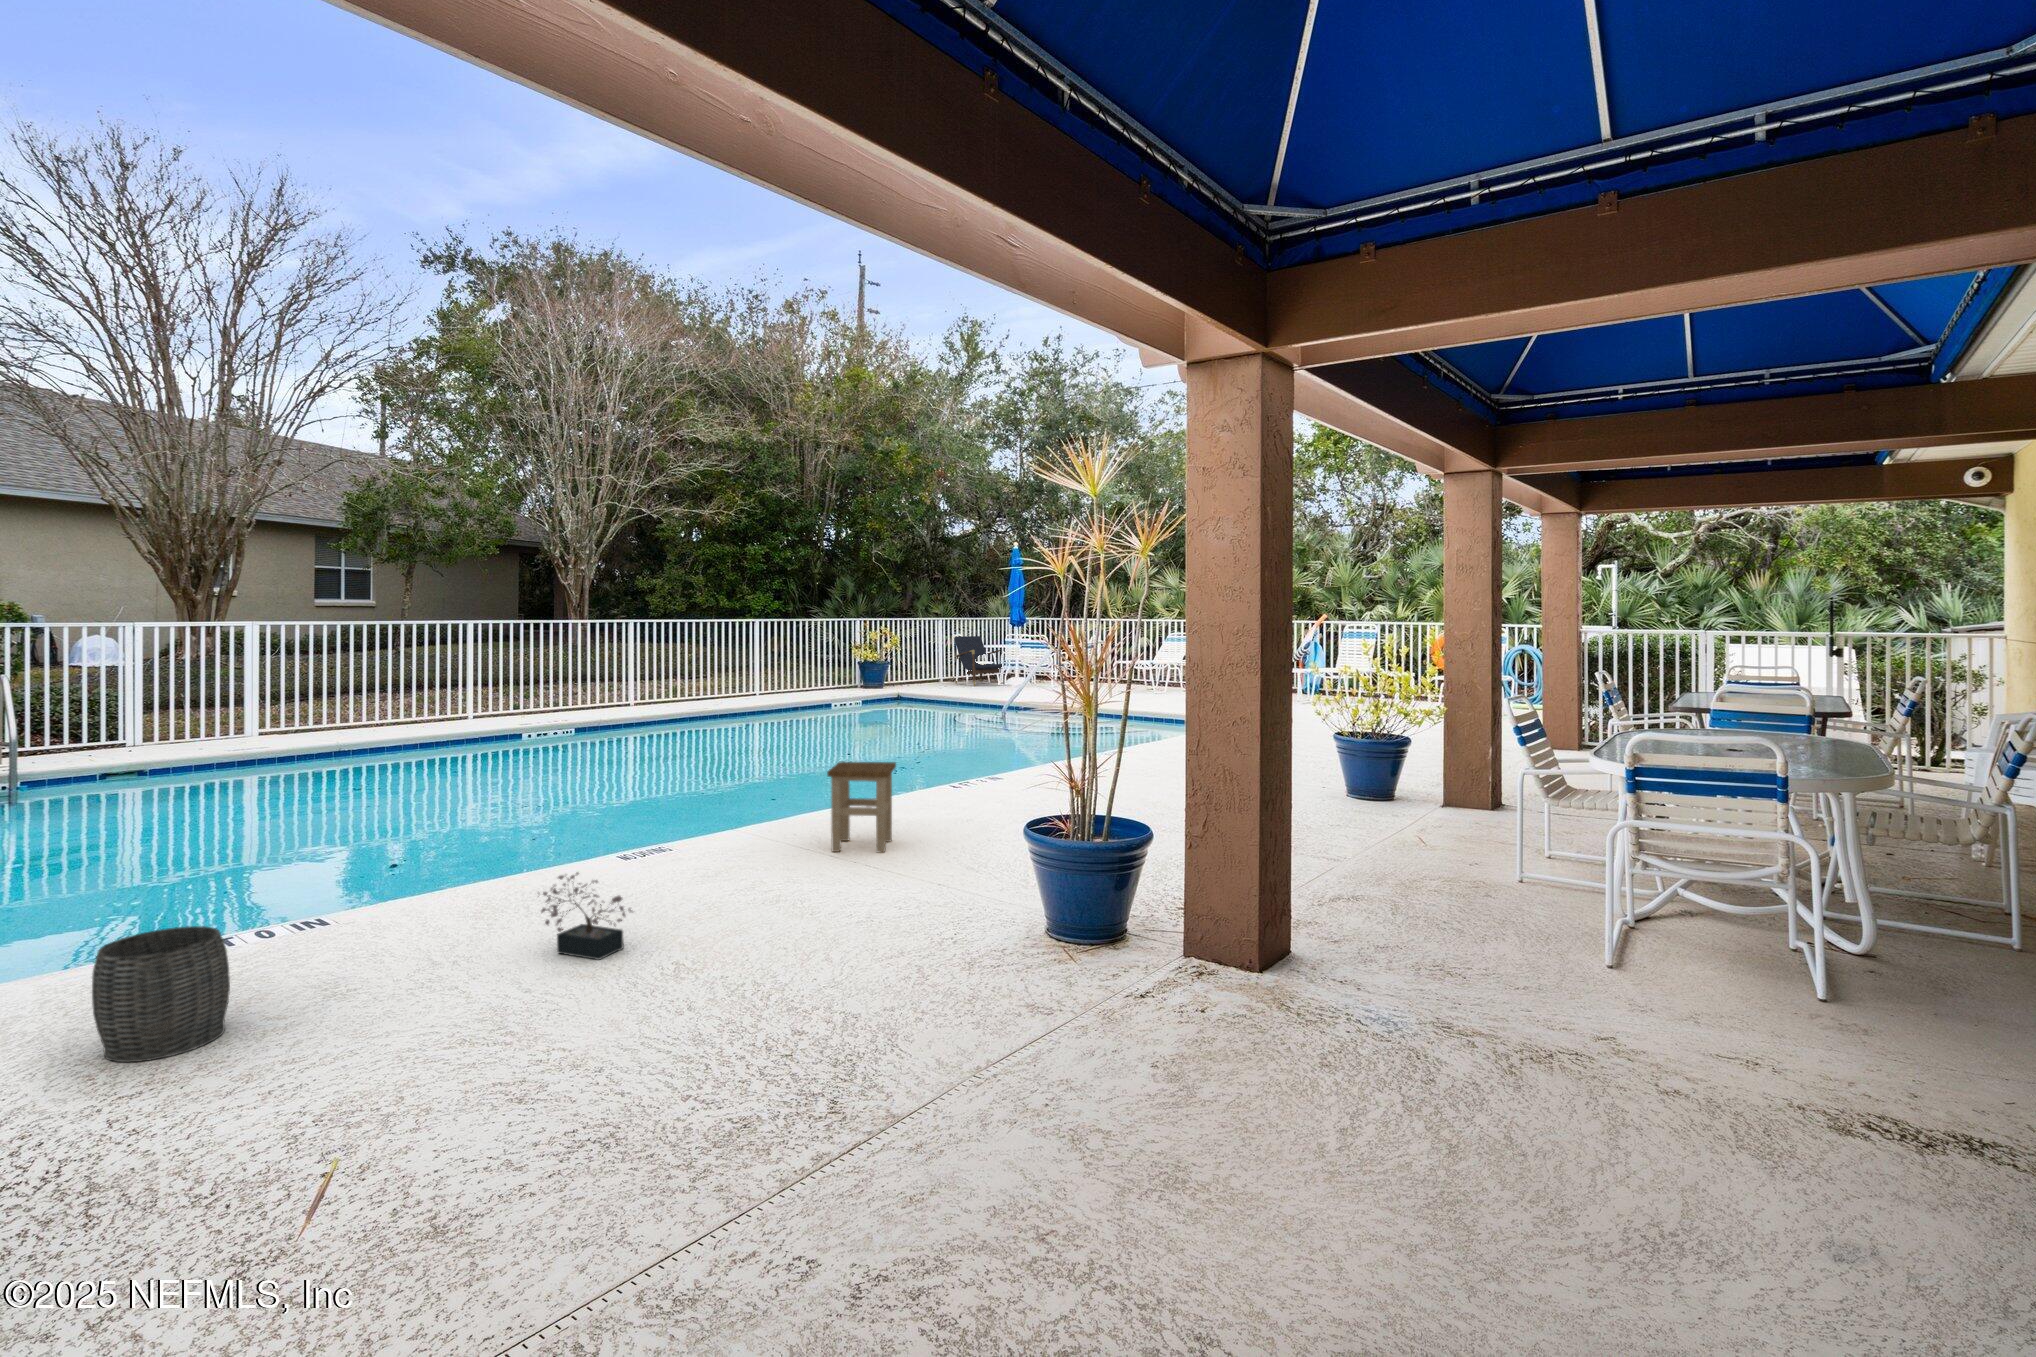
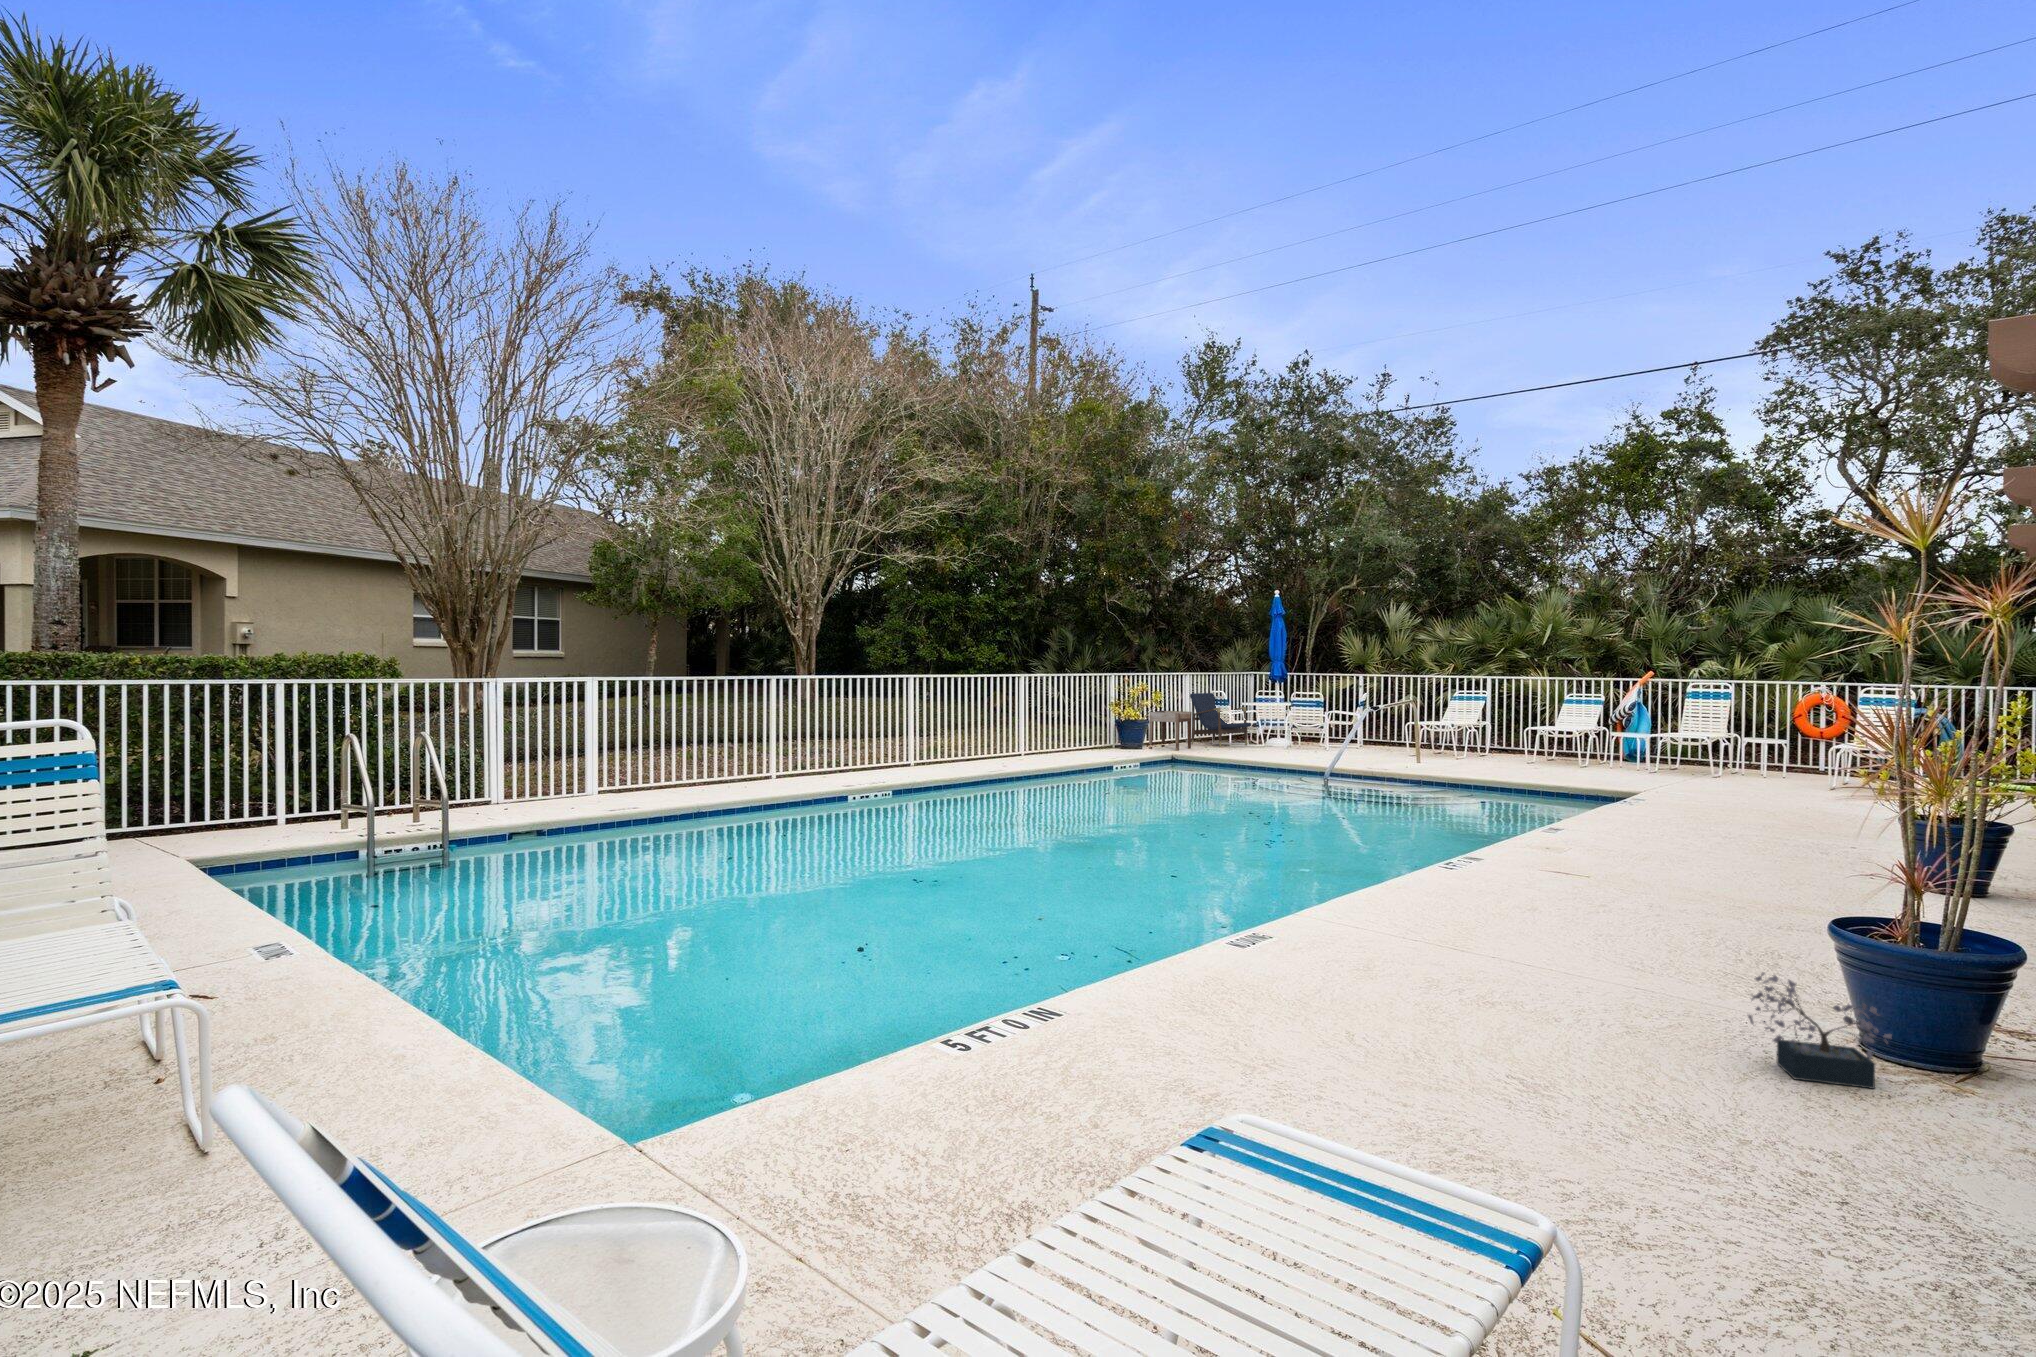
side table: none [901,653,943,690] -> present [1149,711,1192,751]
stool: present [827,762,896,853] -> none [1645,830,1762,940]
woven basket: present [92,926,230,1062] -> none [1610,1055,1782,1255]

